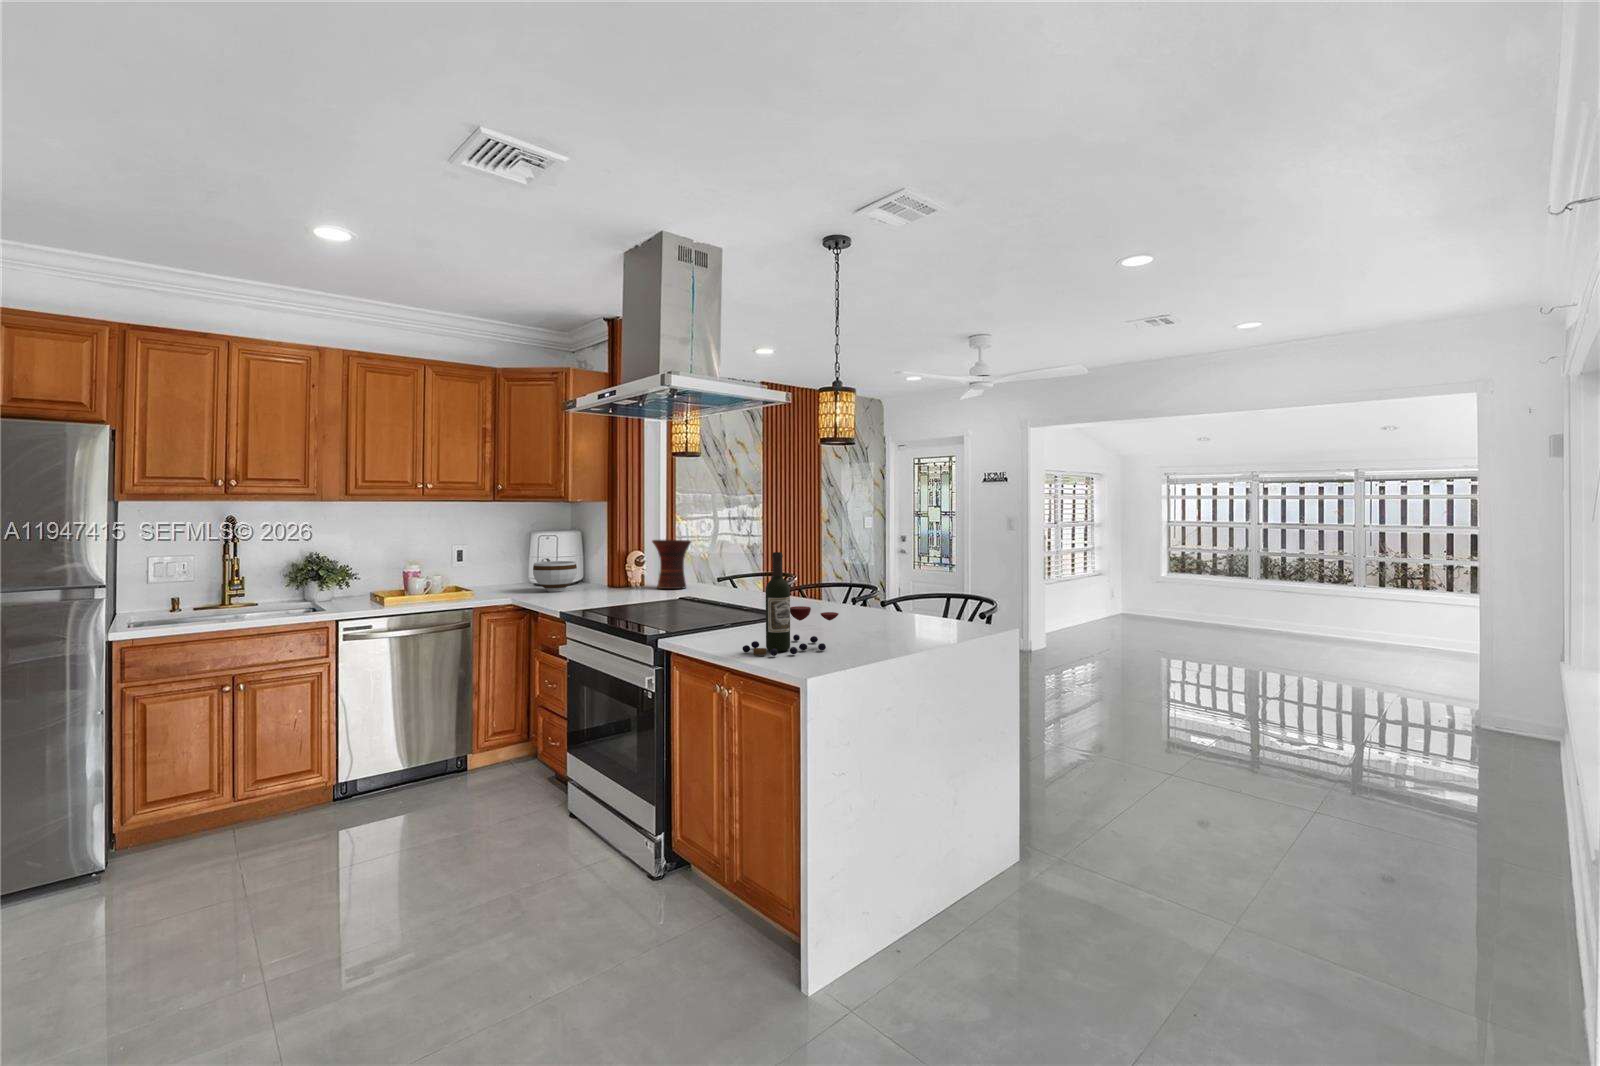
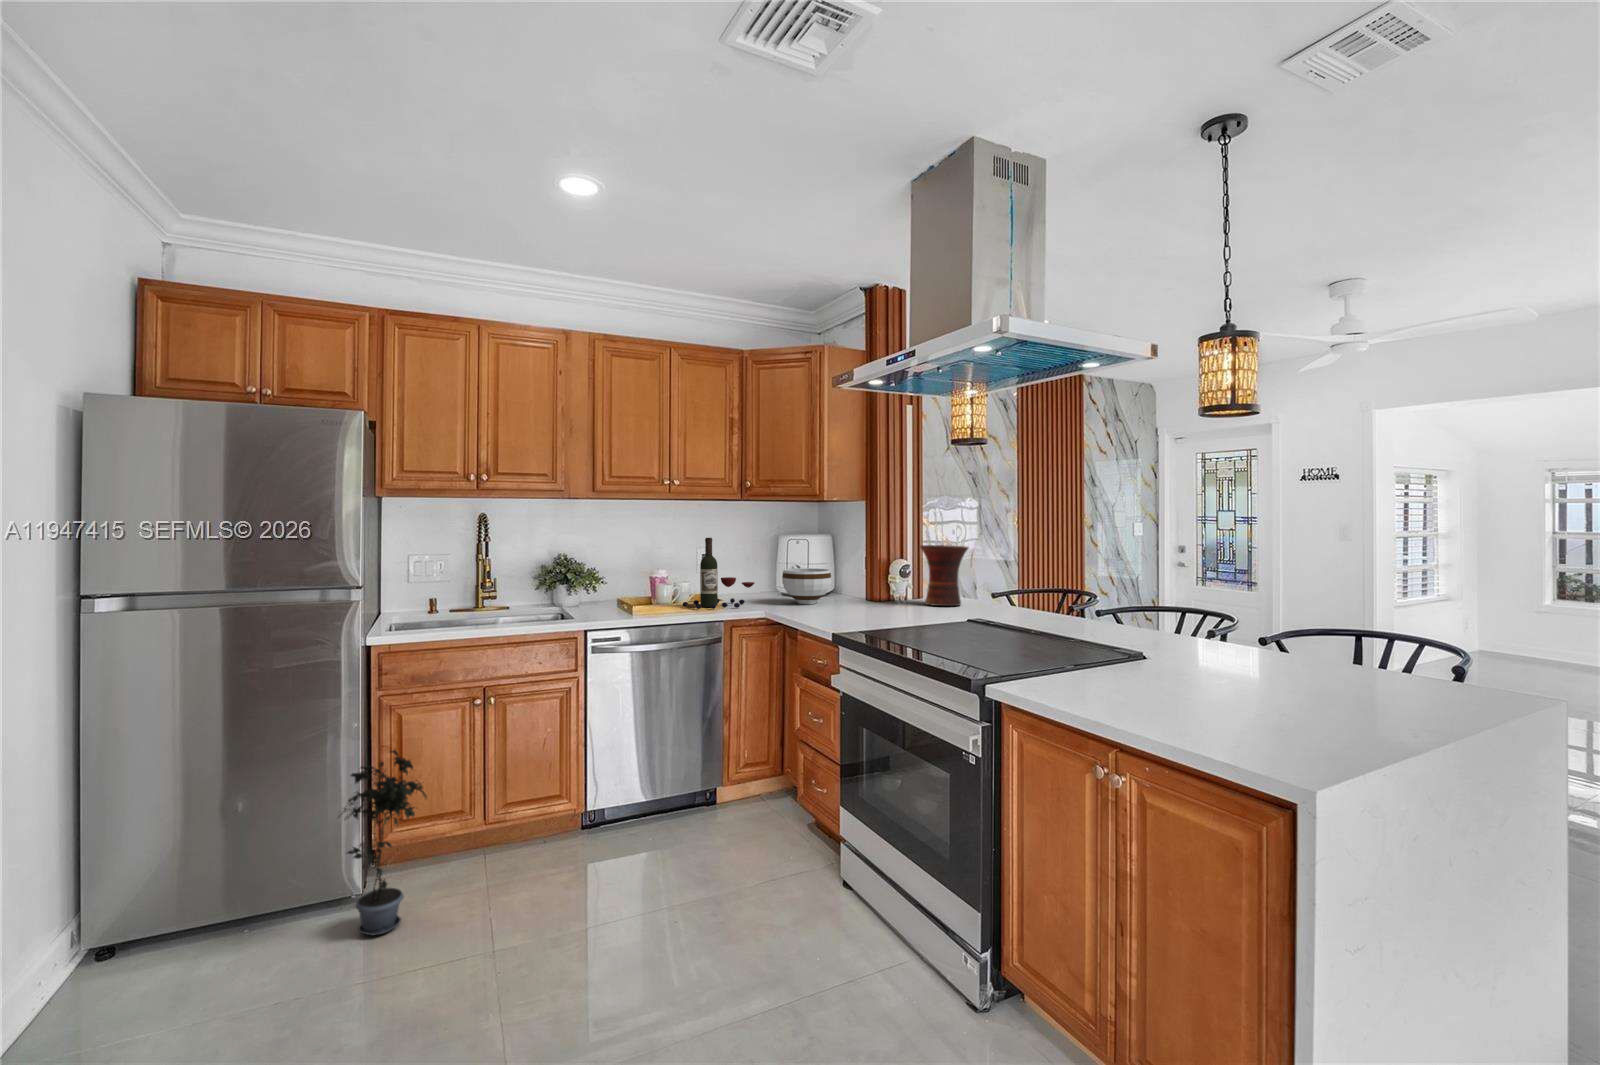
wine bottle: present [743,552,838,656] -> present [683,538,754,609]
potted plant: none [75,732,172,899] -> present [343,750,427,936]

